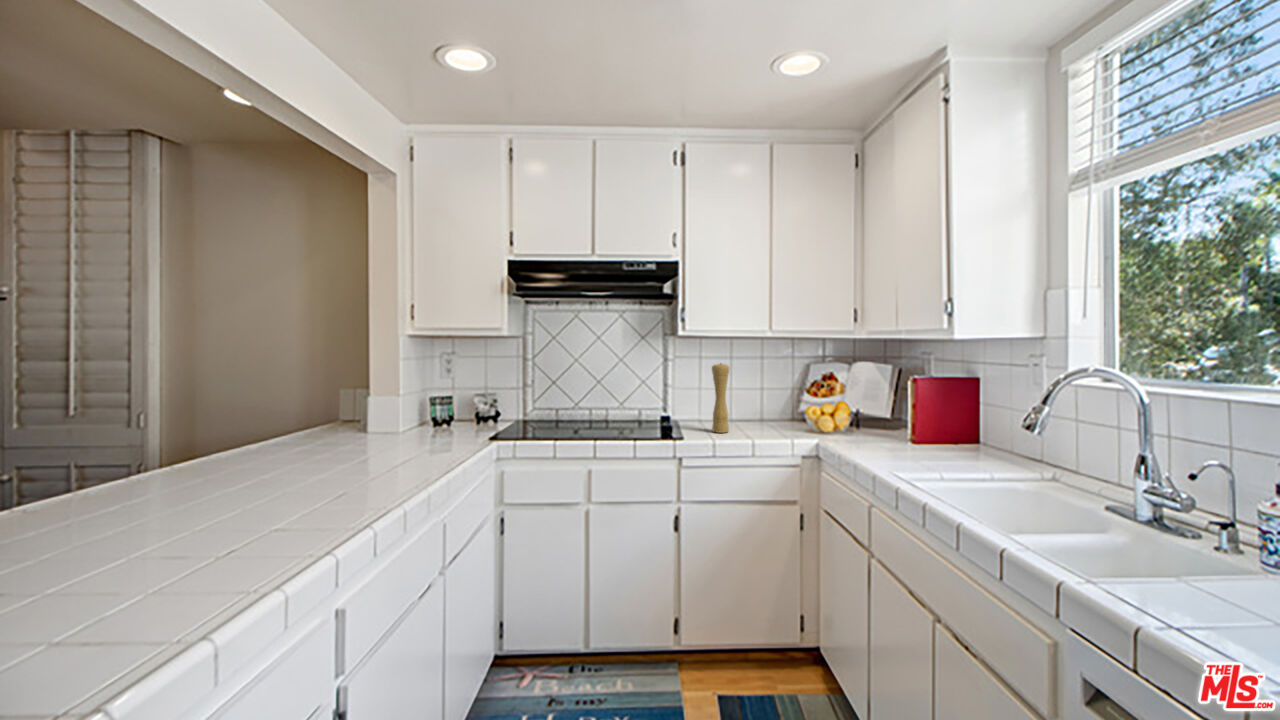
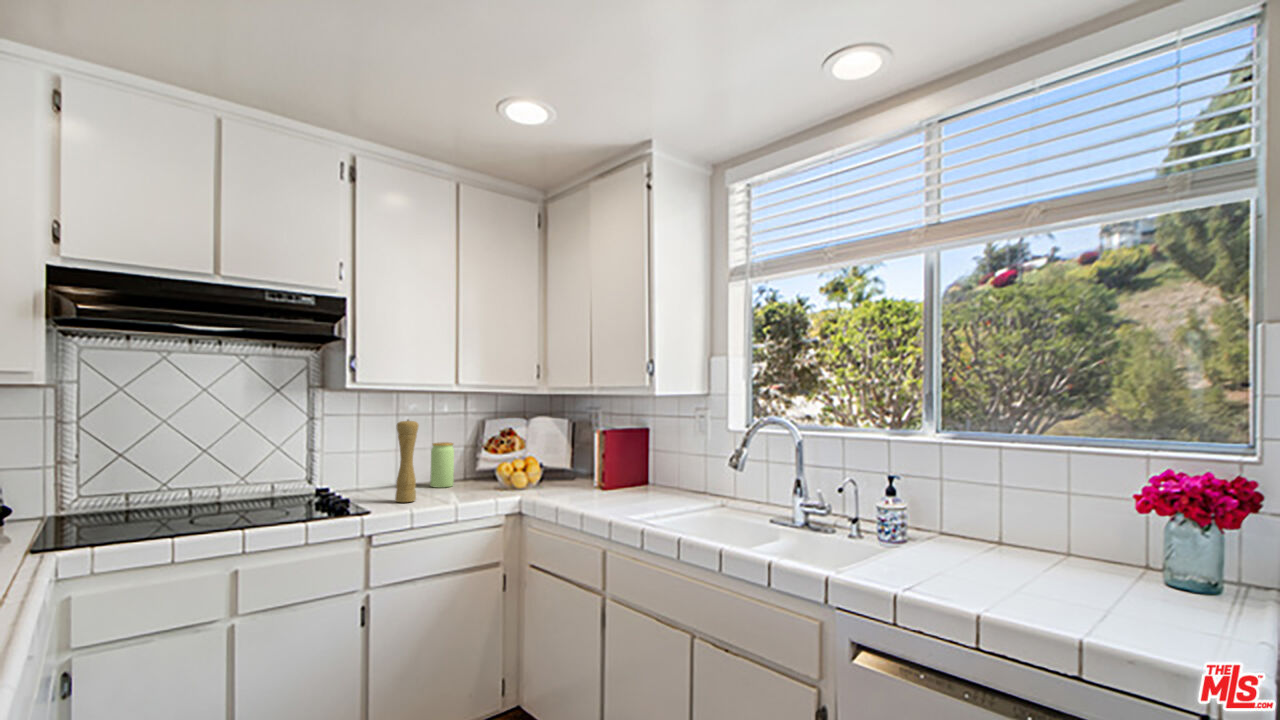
jar: none [756,384,776,424] -> present [430,442,454,488]

